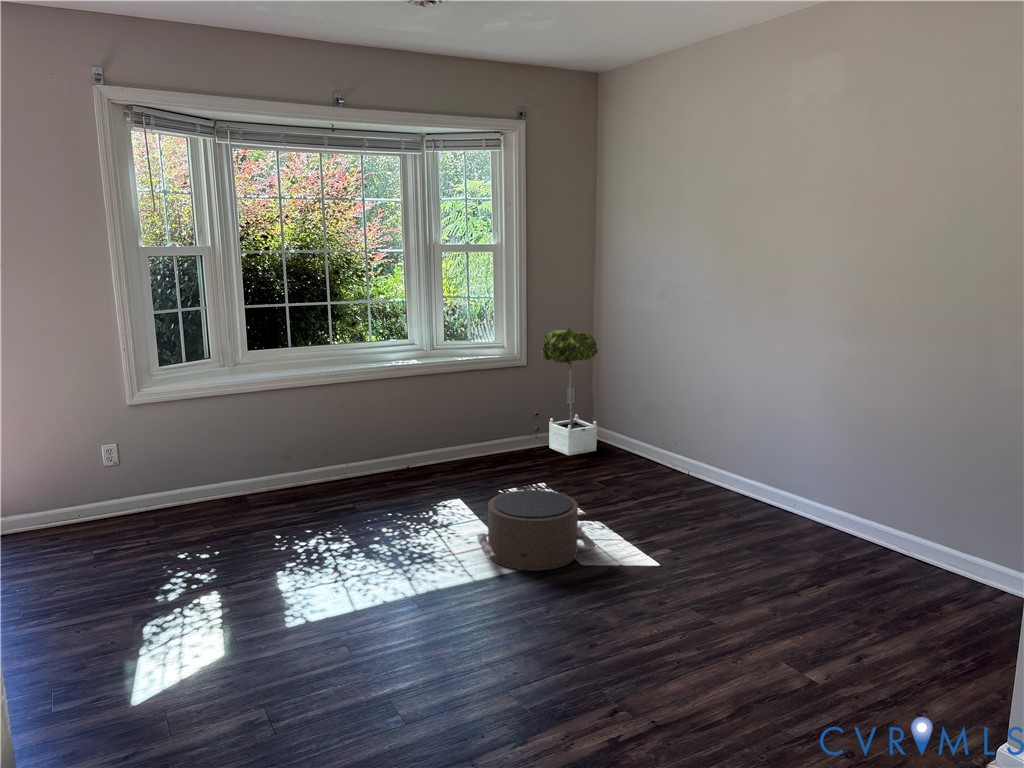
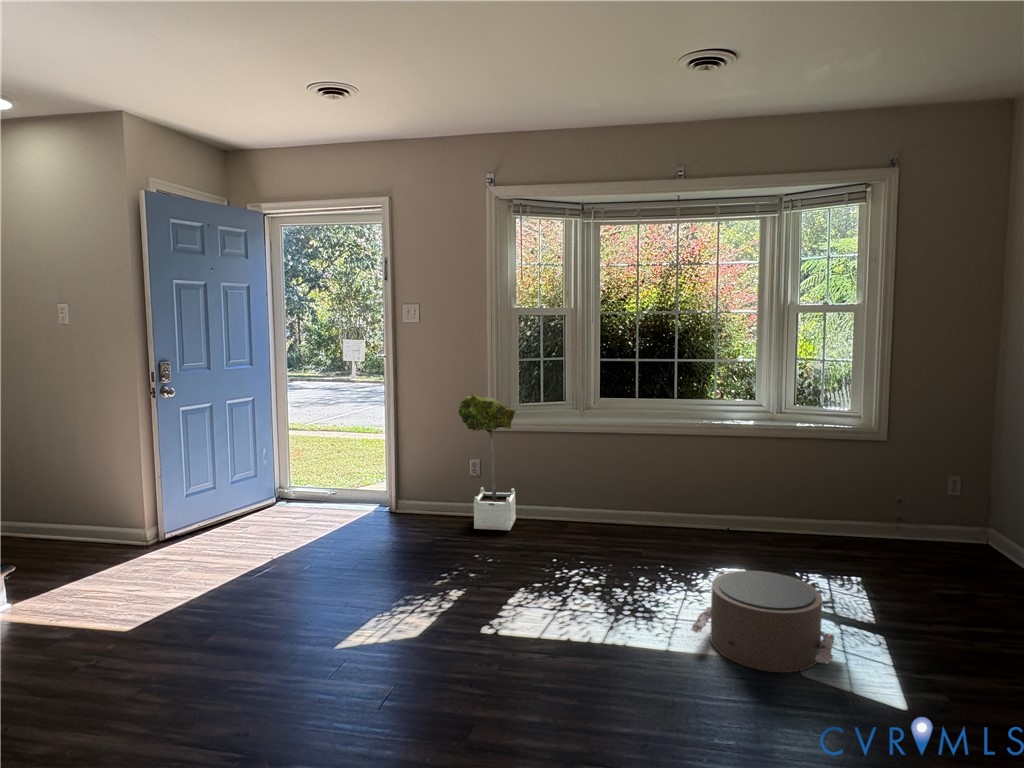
potted tree: present [541,328,598,455] -> present [458,394,516,530]

